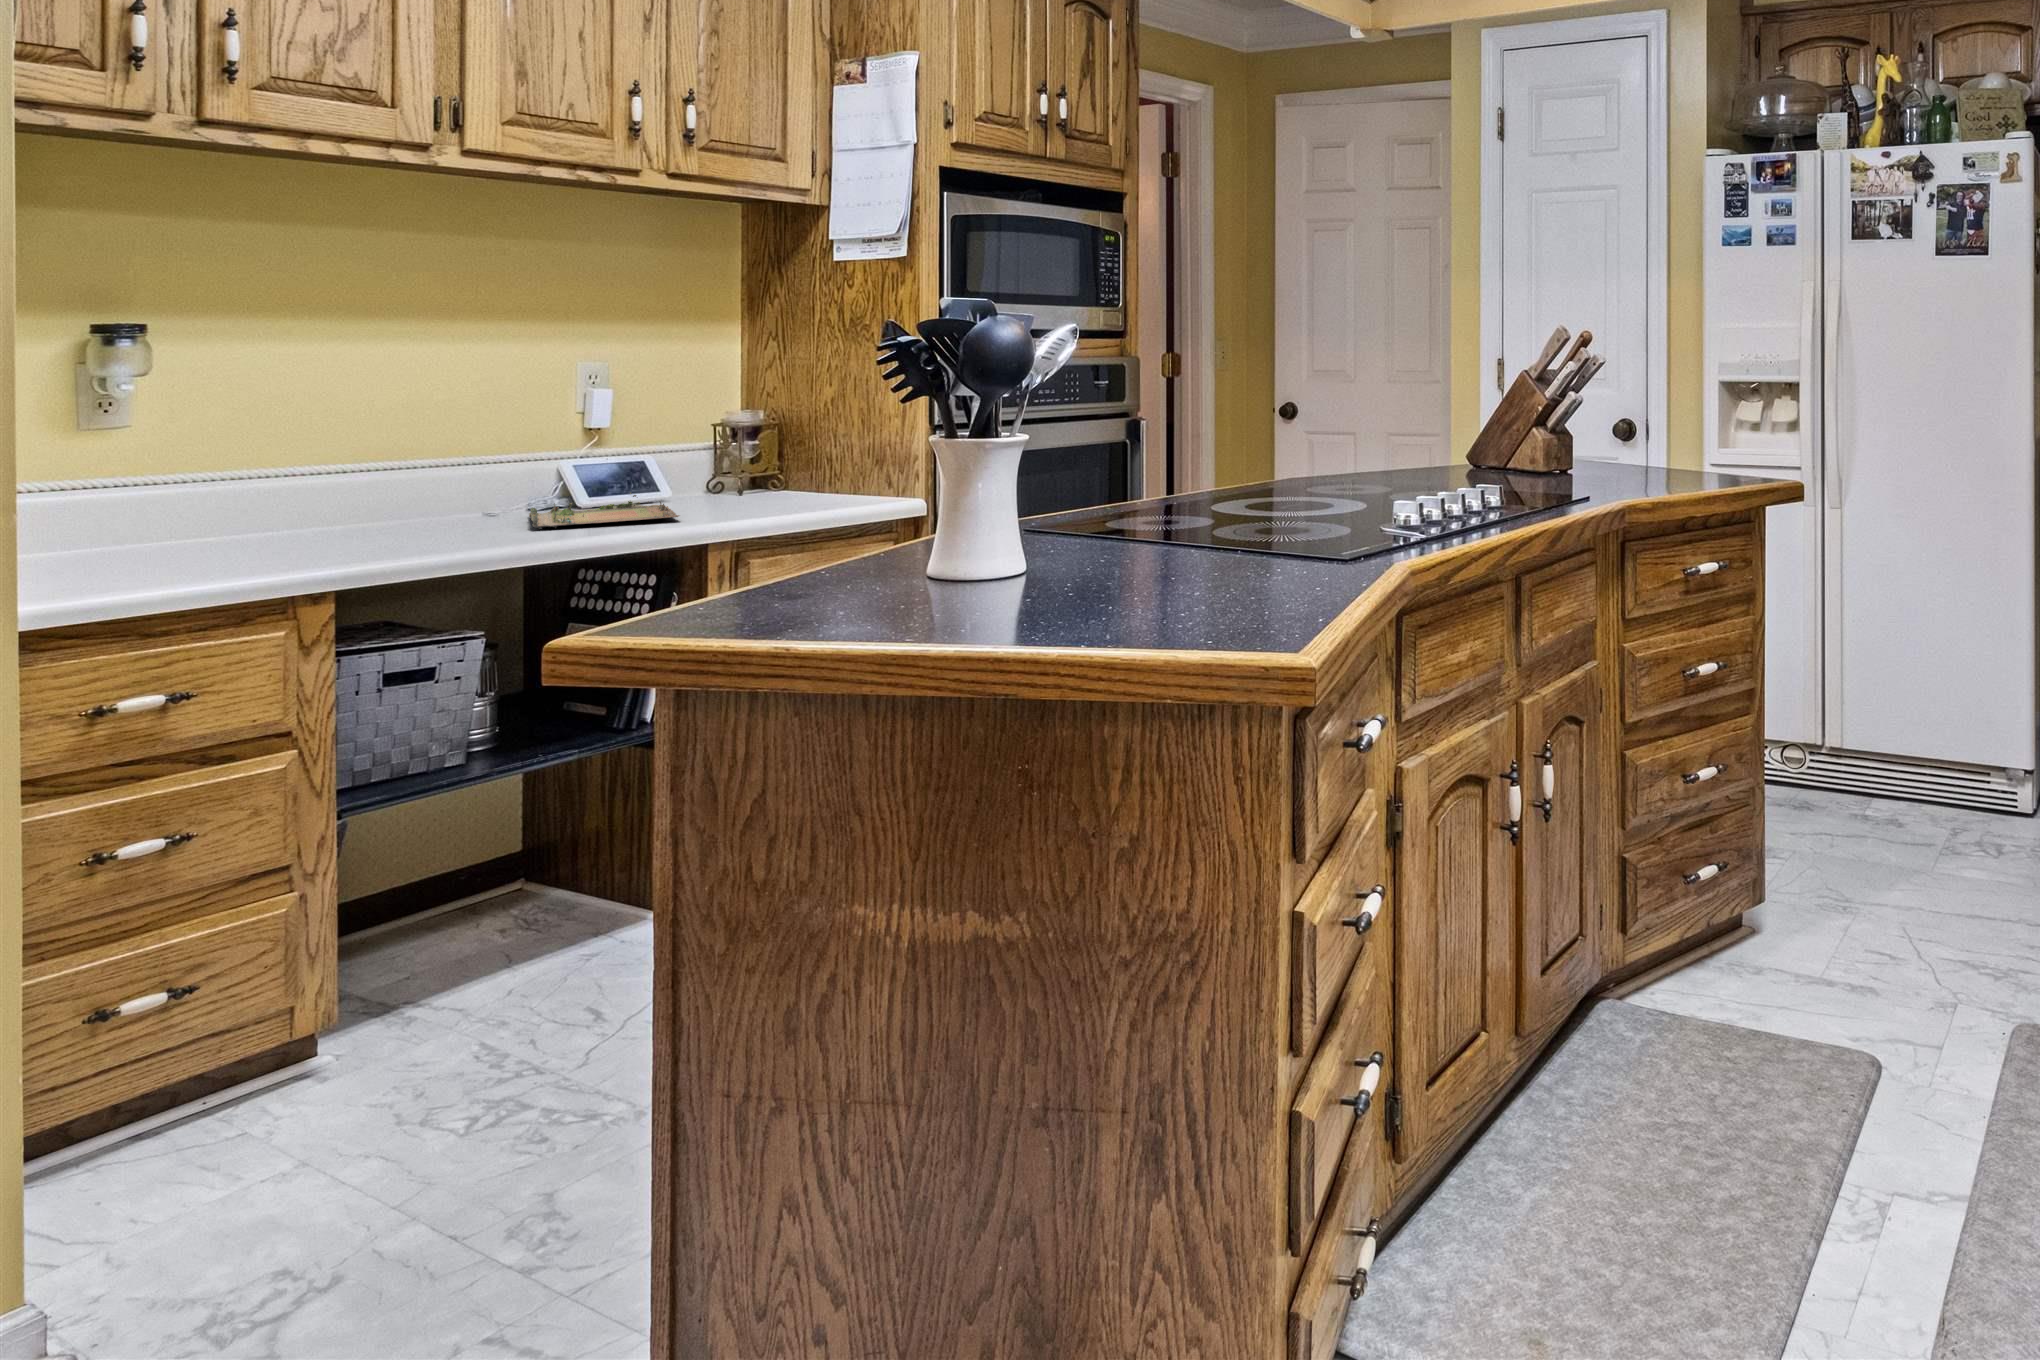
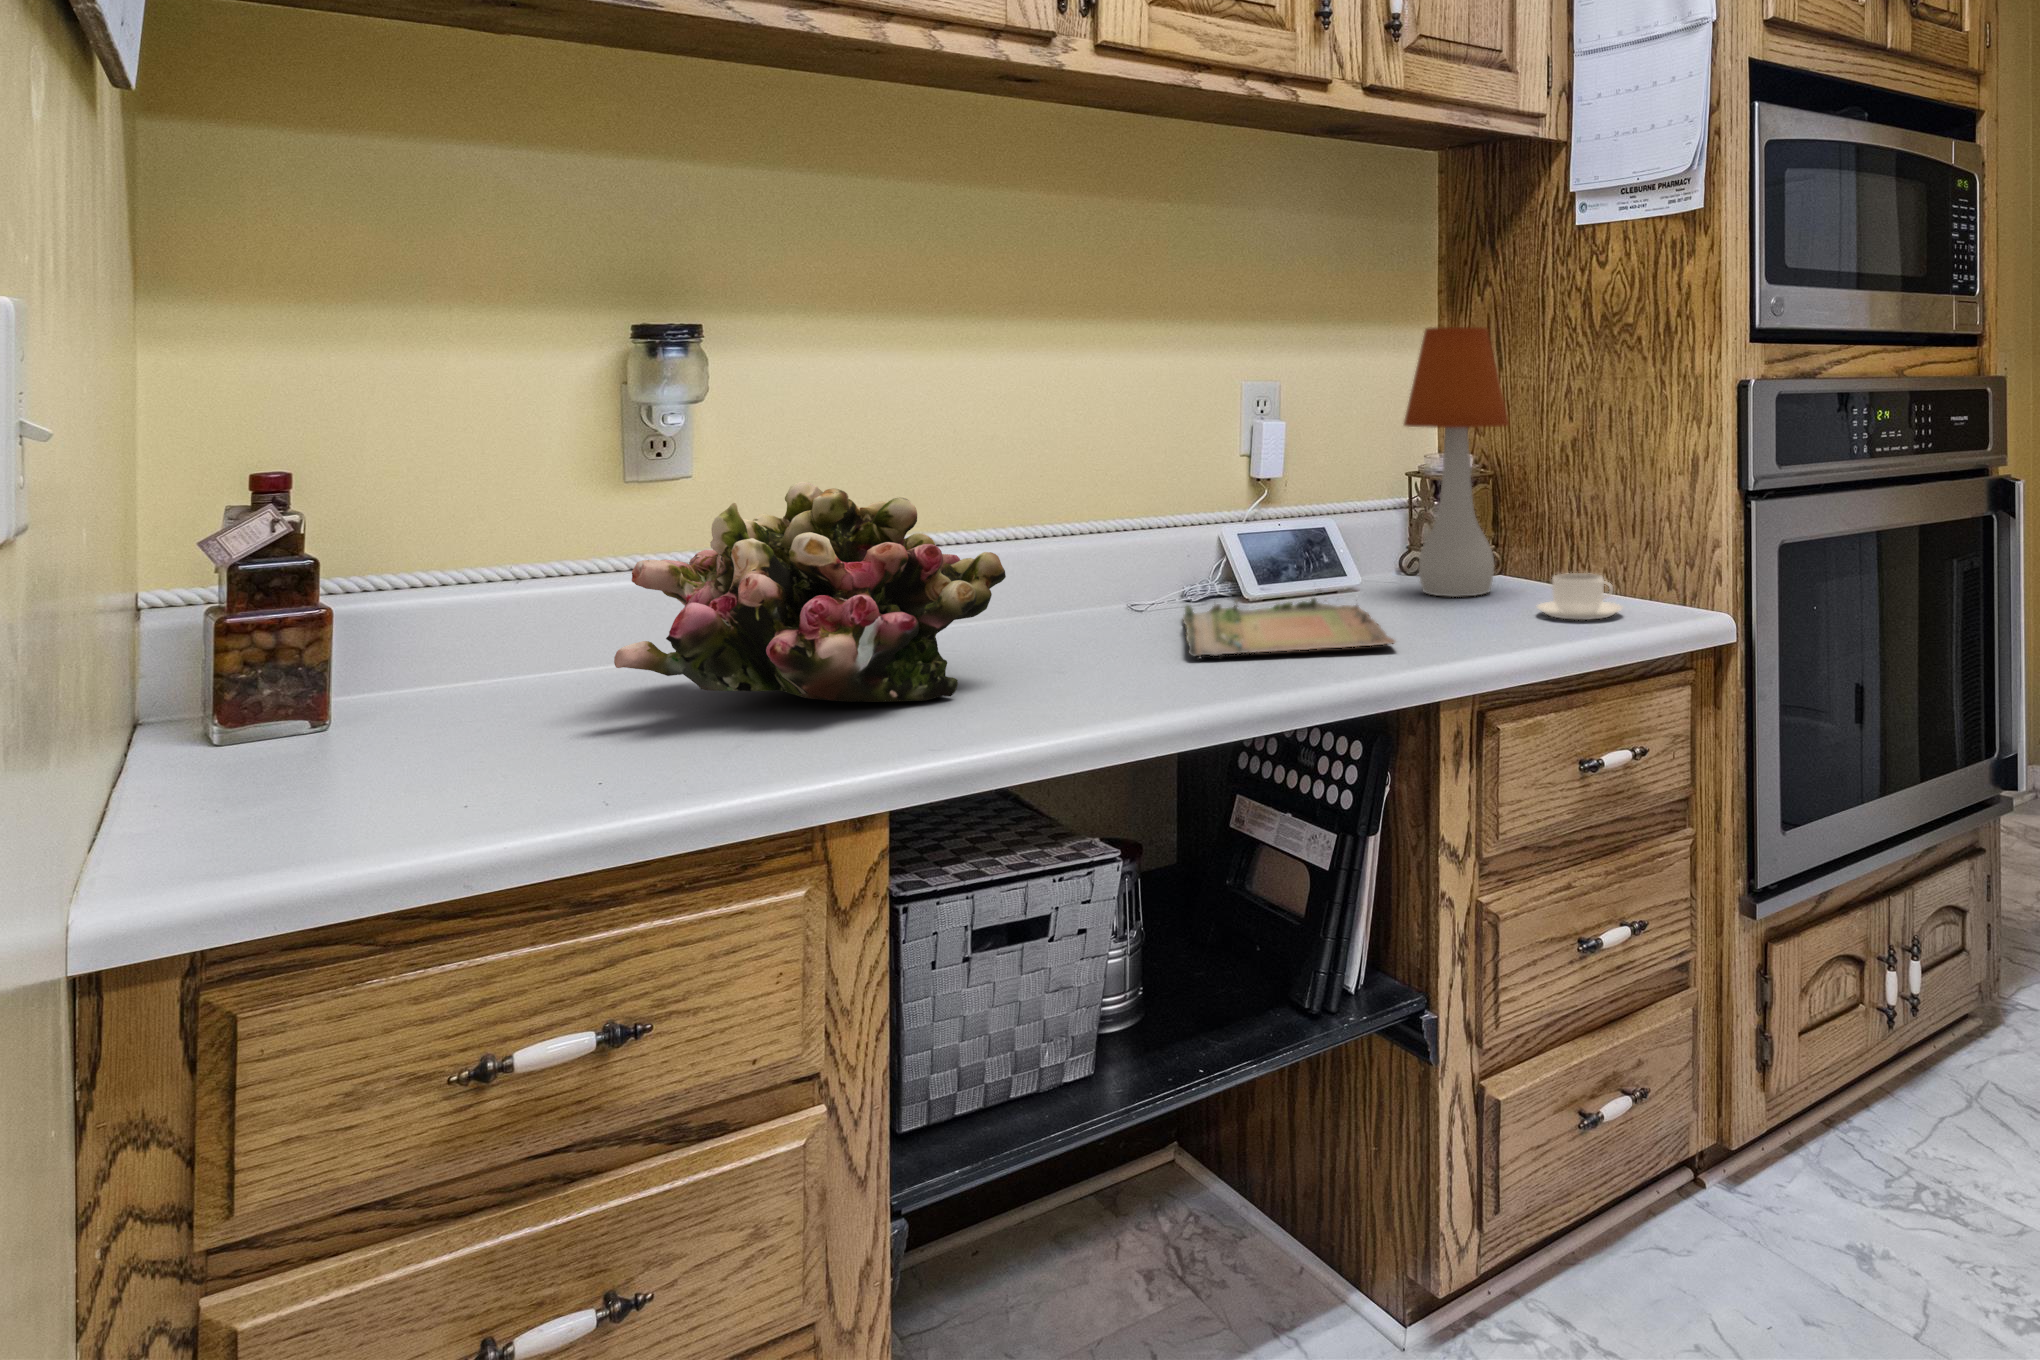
table lamp: none [703,327,782,501] -> present [1404,327,1509,597]
flower arrangement: none [123,425,400,550] -> present [614,482,1006,702]
coffee cup: none [789,479,849,506] -> present [1537,573,1622,620]

